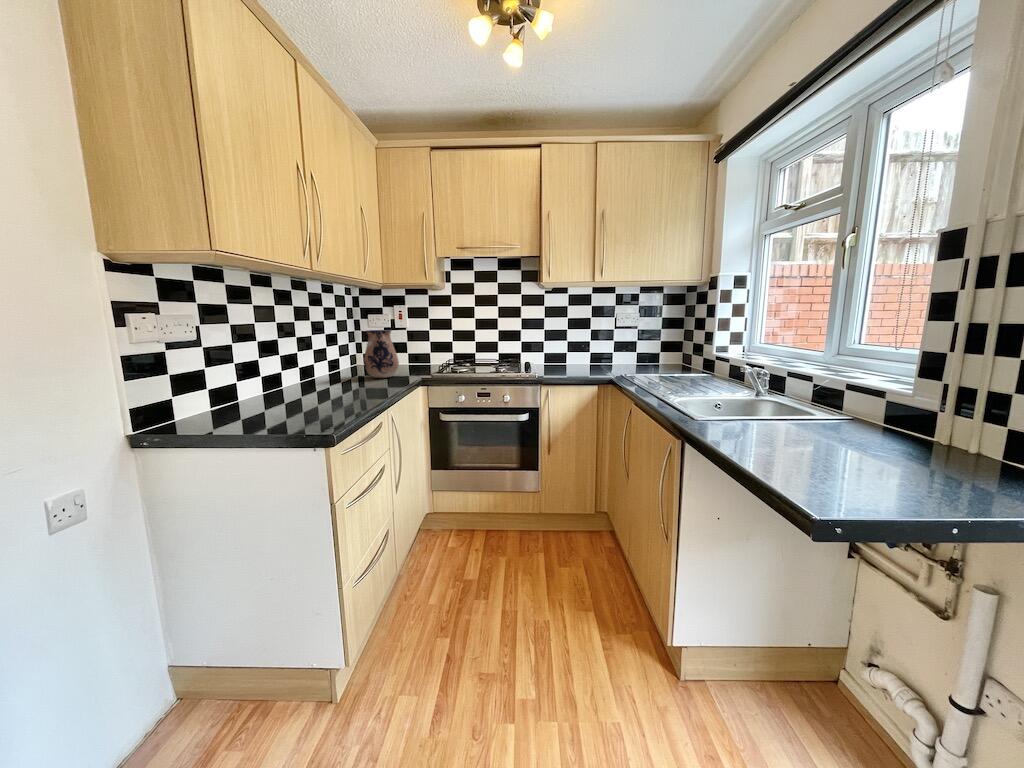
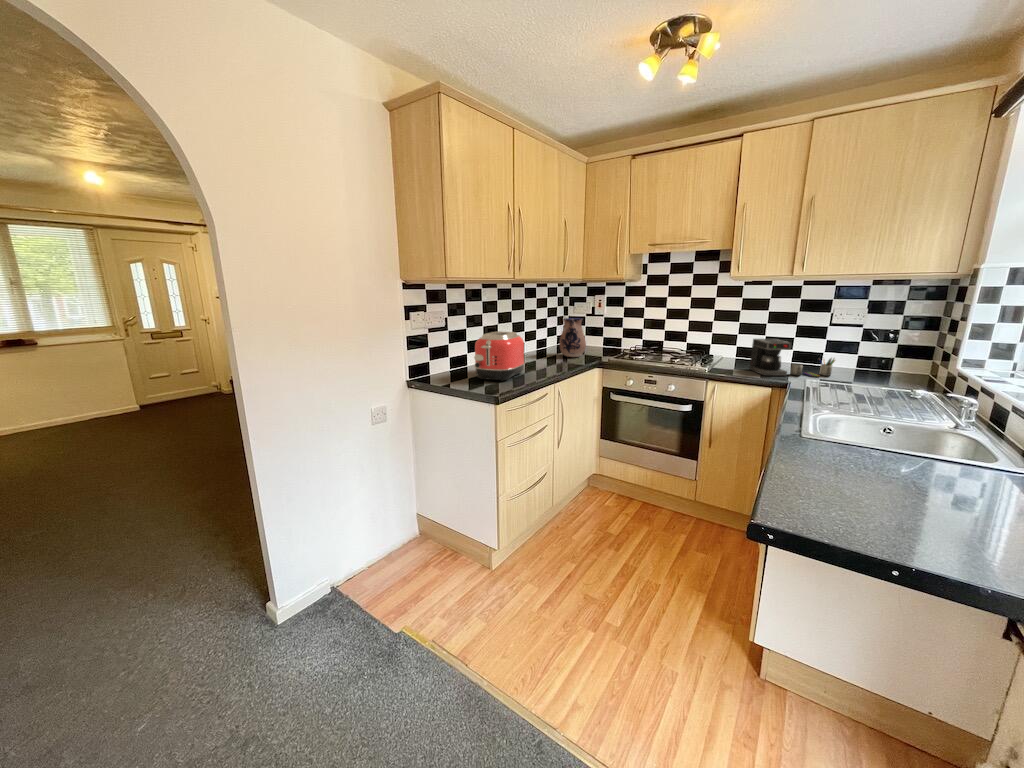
coffee maker: none [568,341,631,375] -> present [750,339,835,376]
toaster: none [260,344,338,416] -> present [474,331,525,381]

